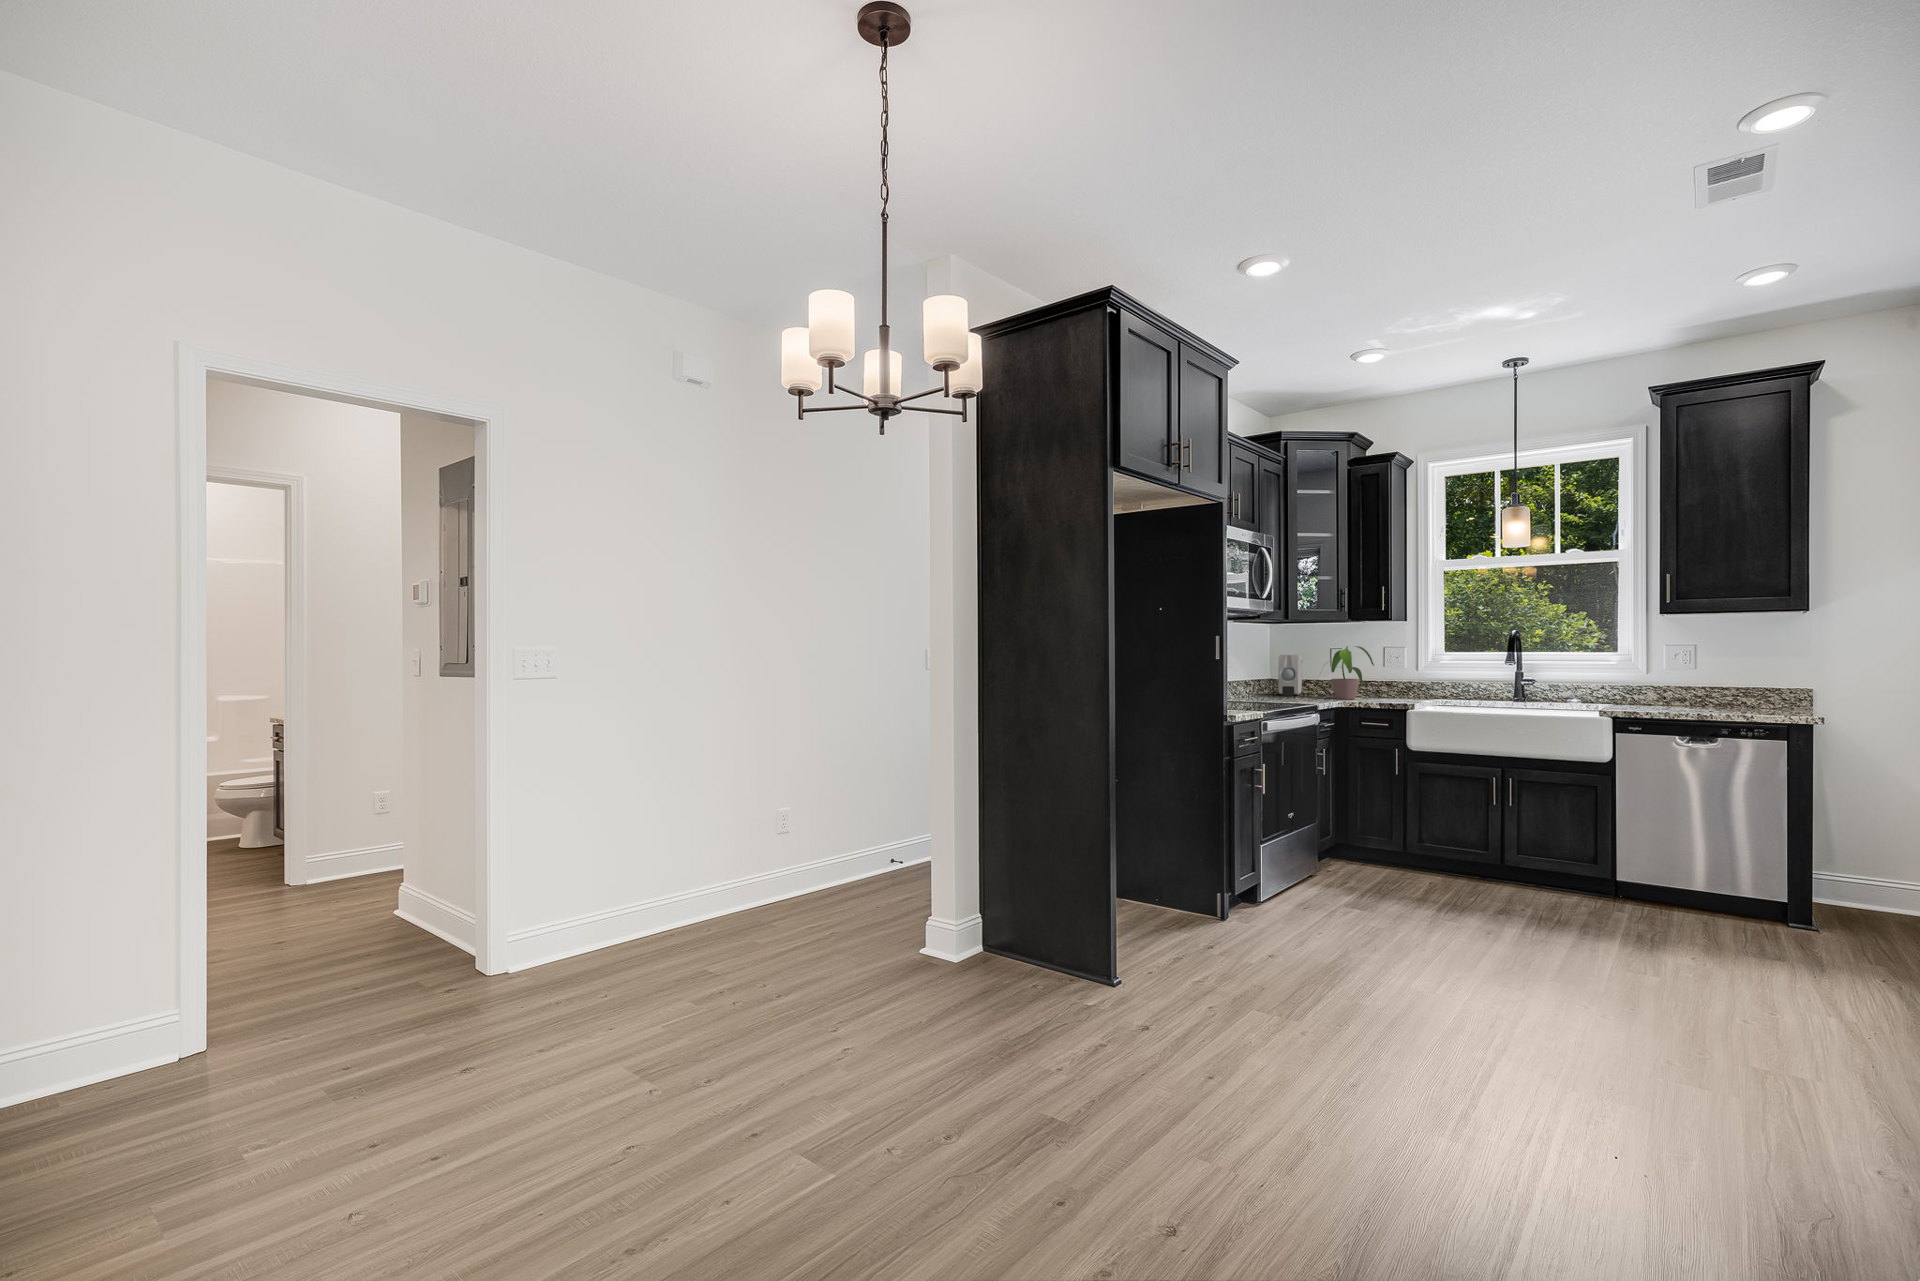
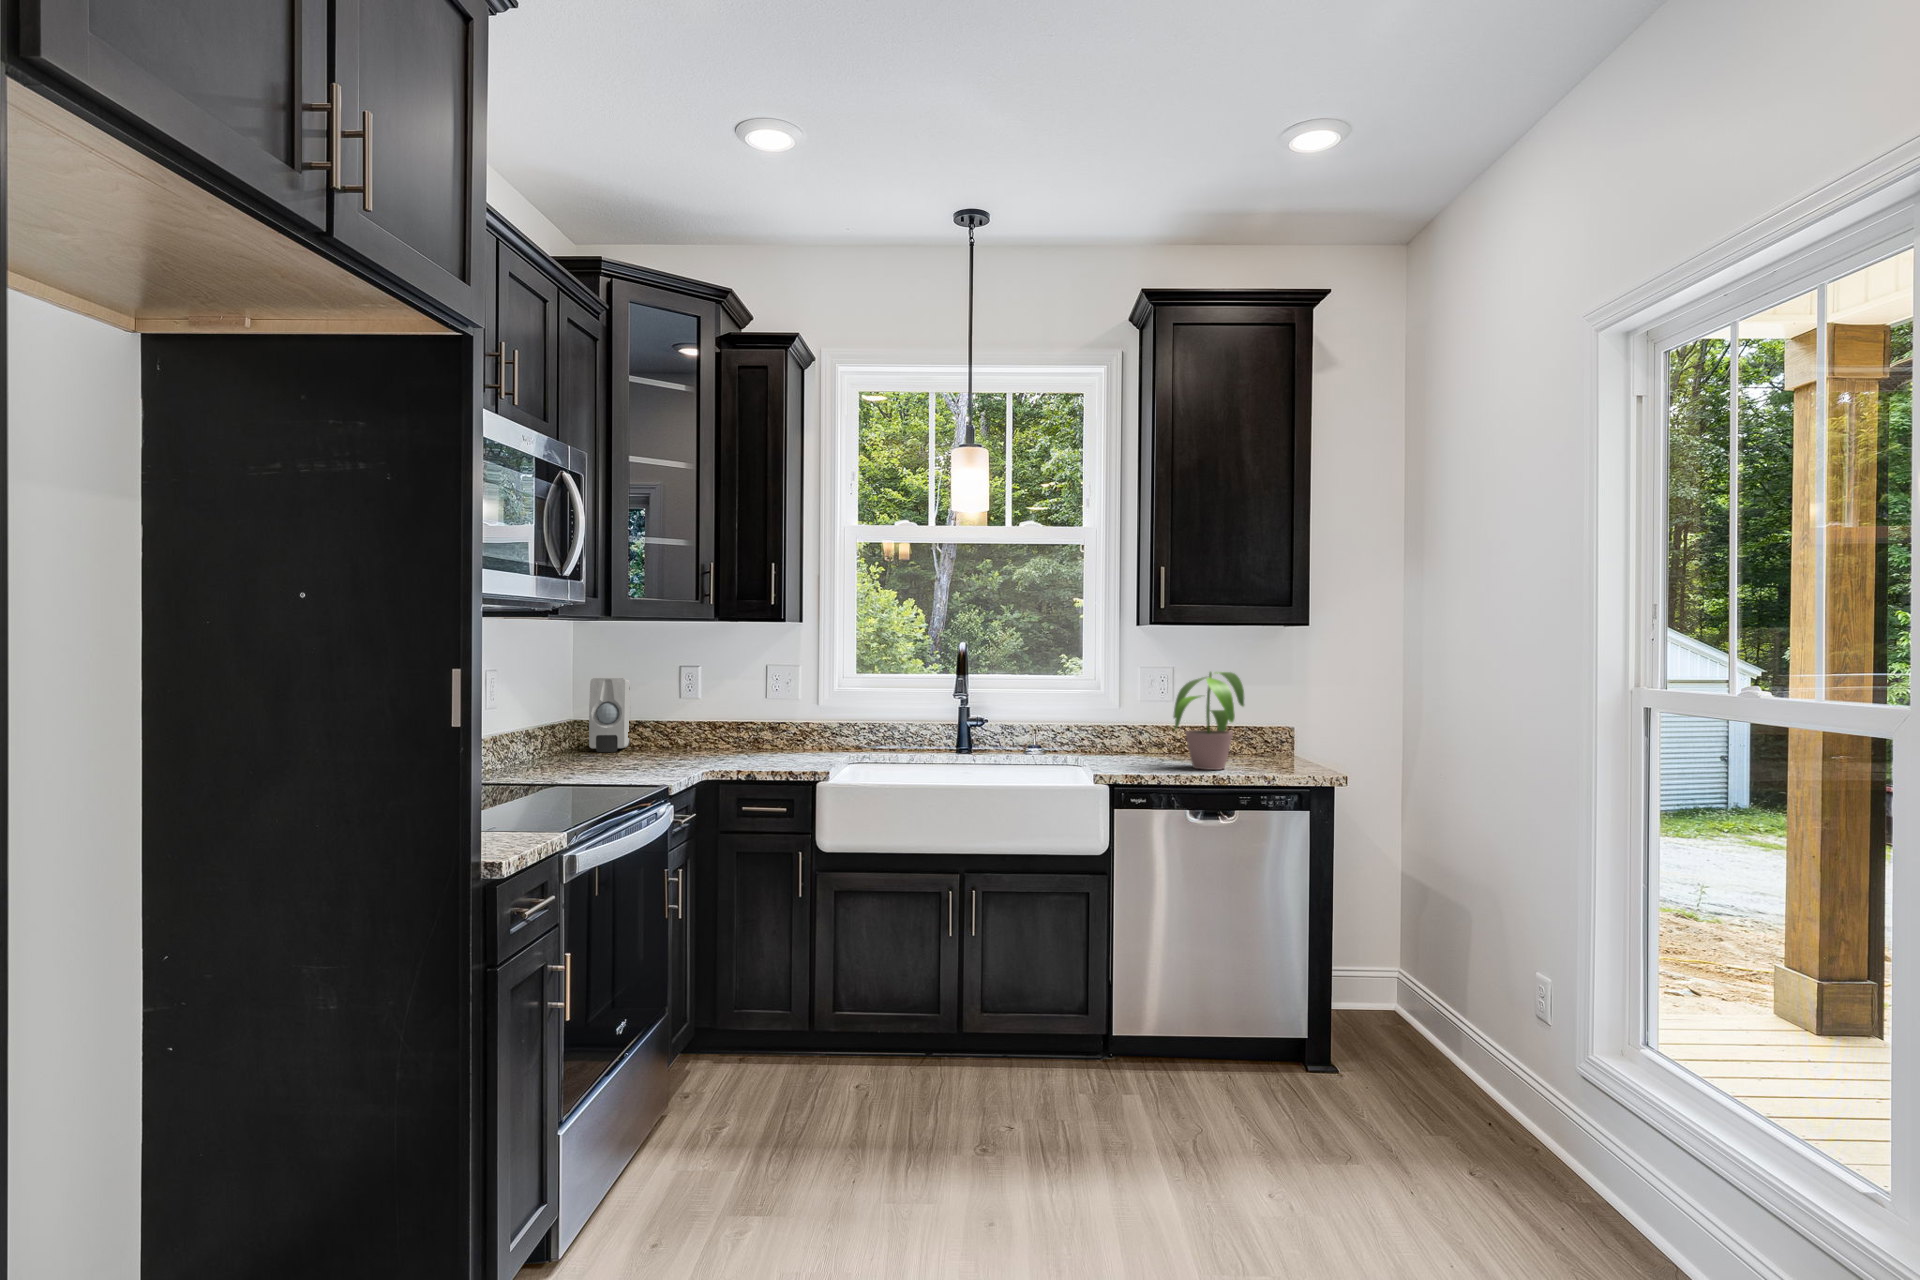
potted plant: present [1331,646,1374,699] -> present [1173,672,1244,770]

